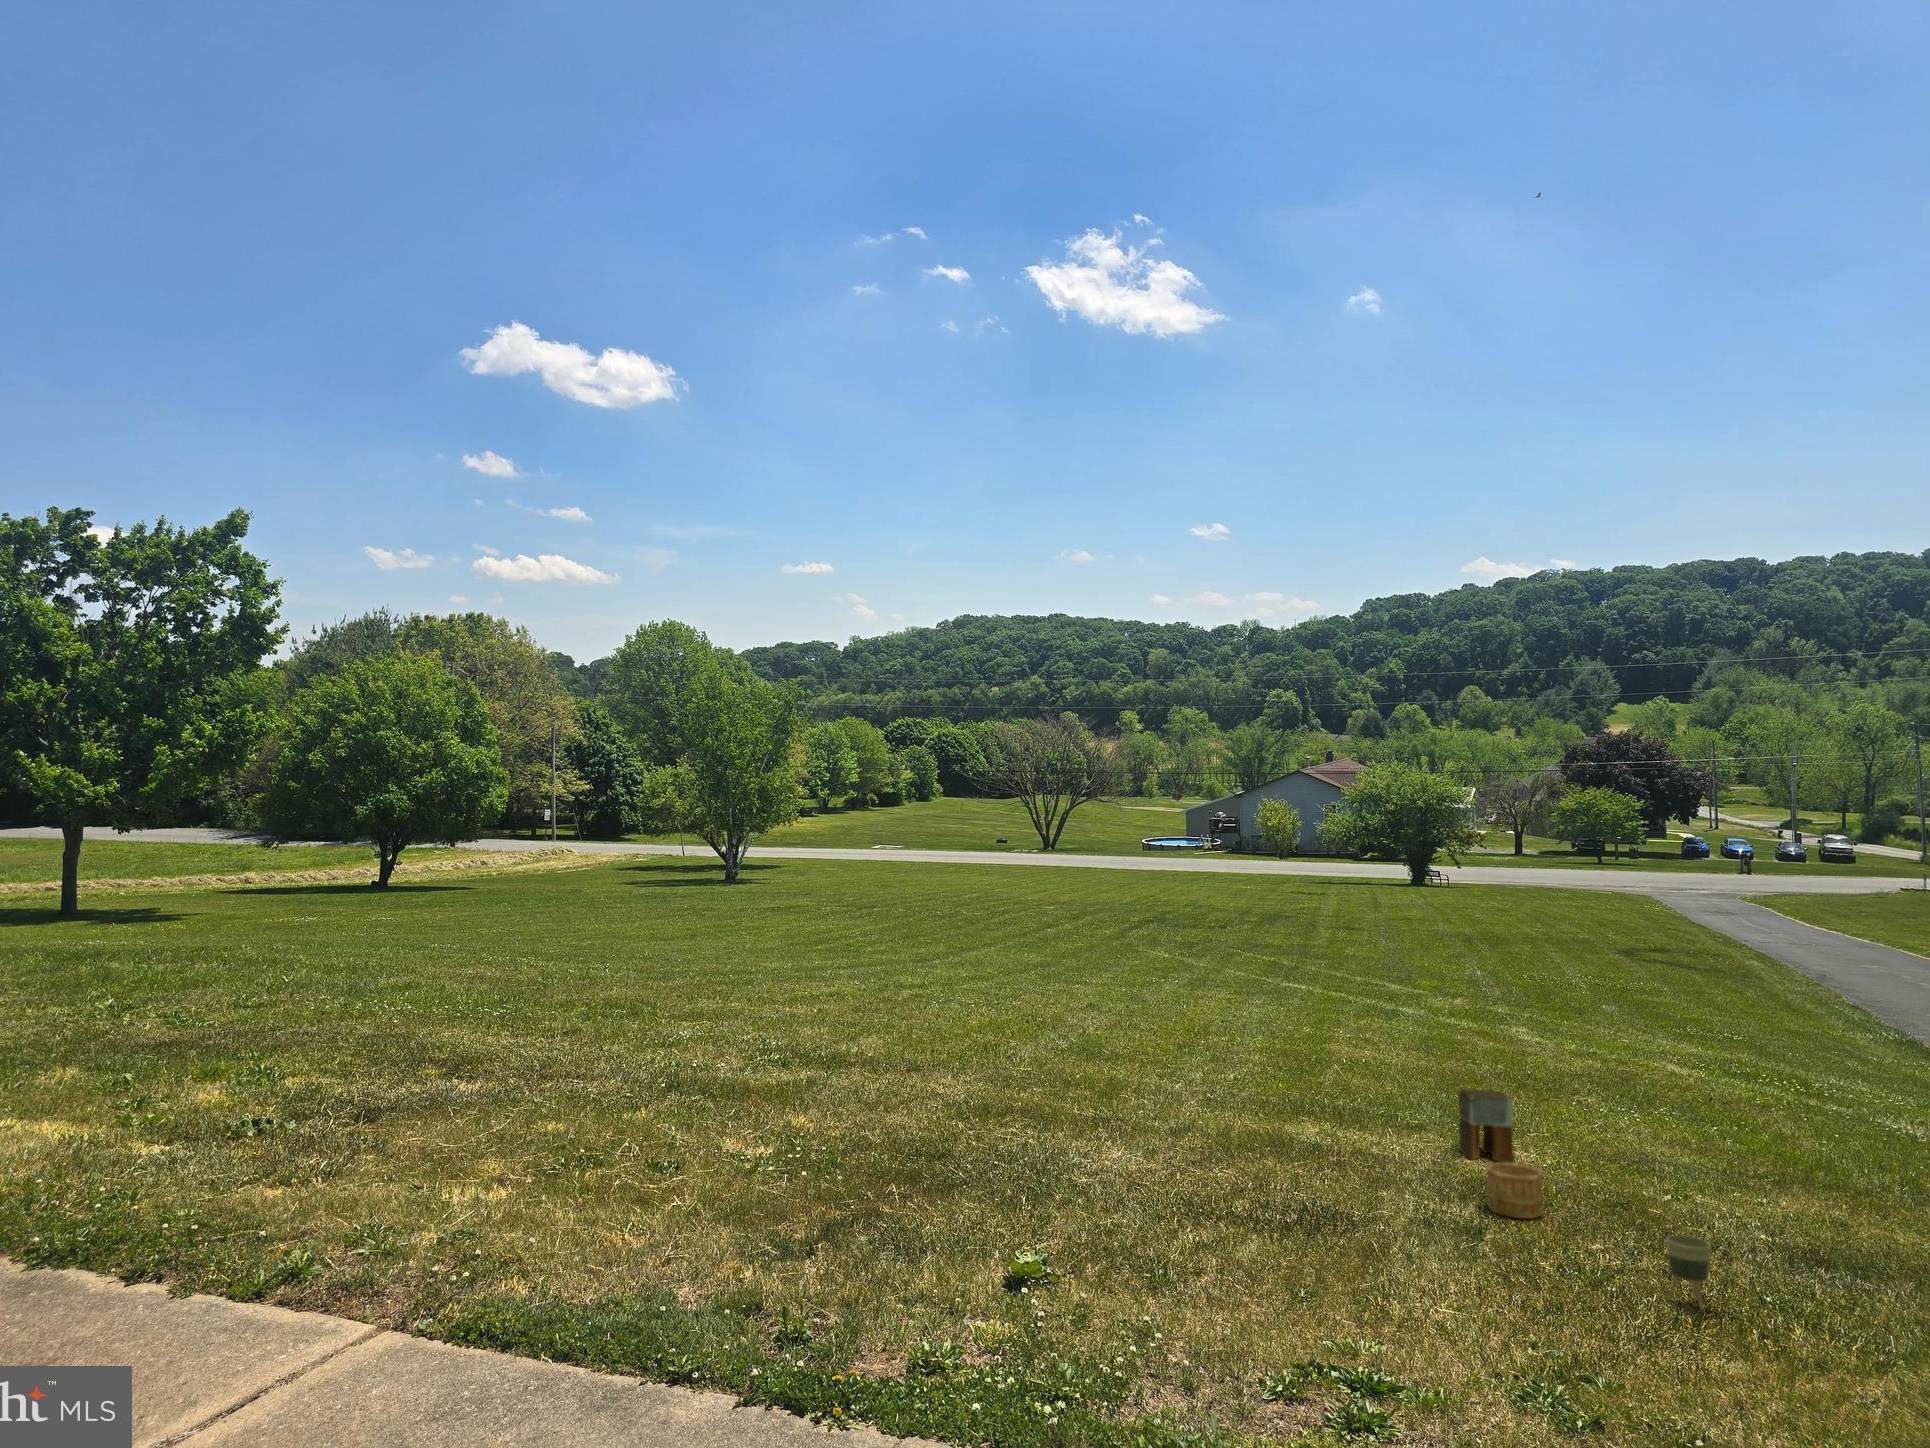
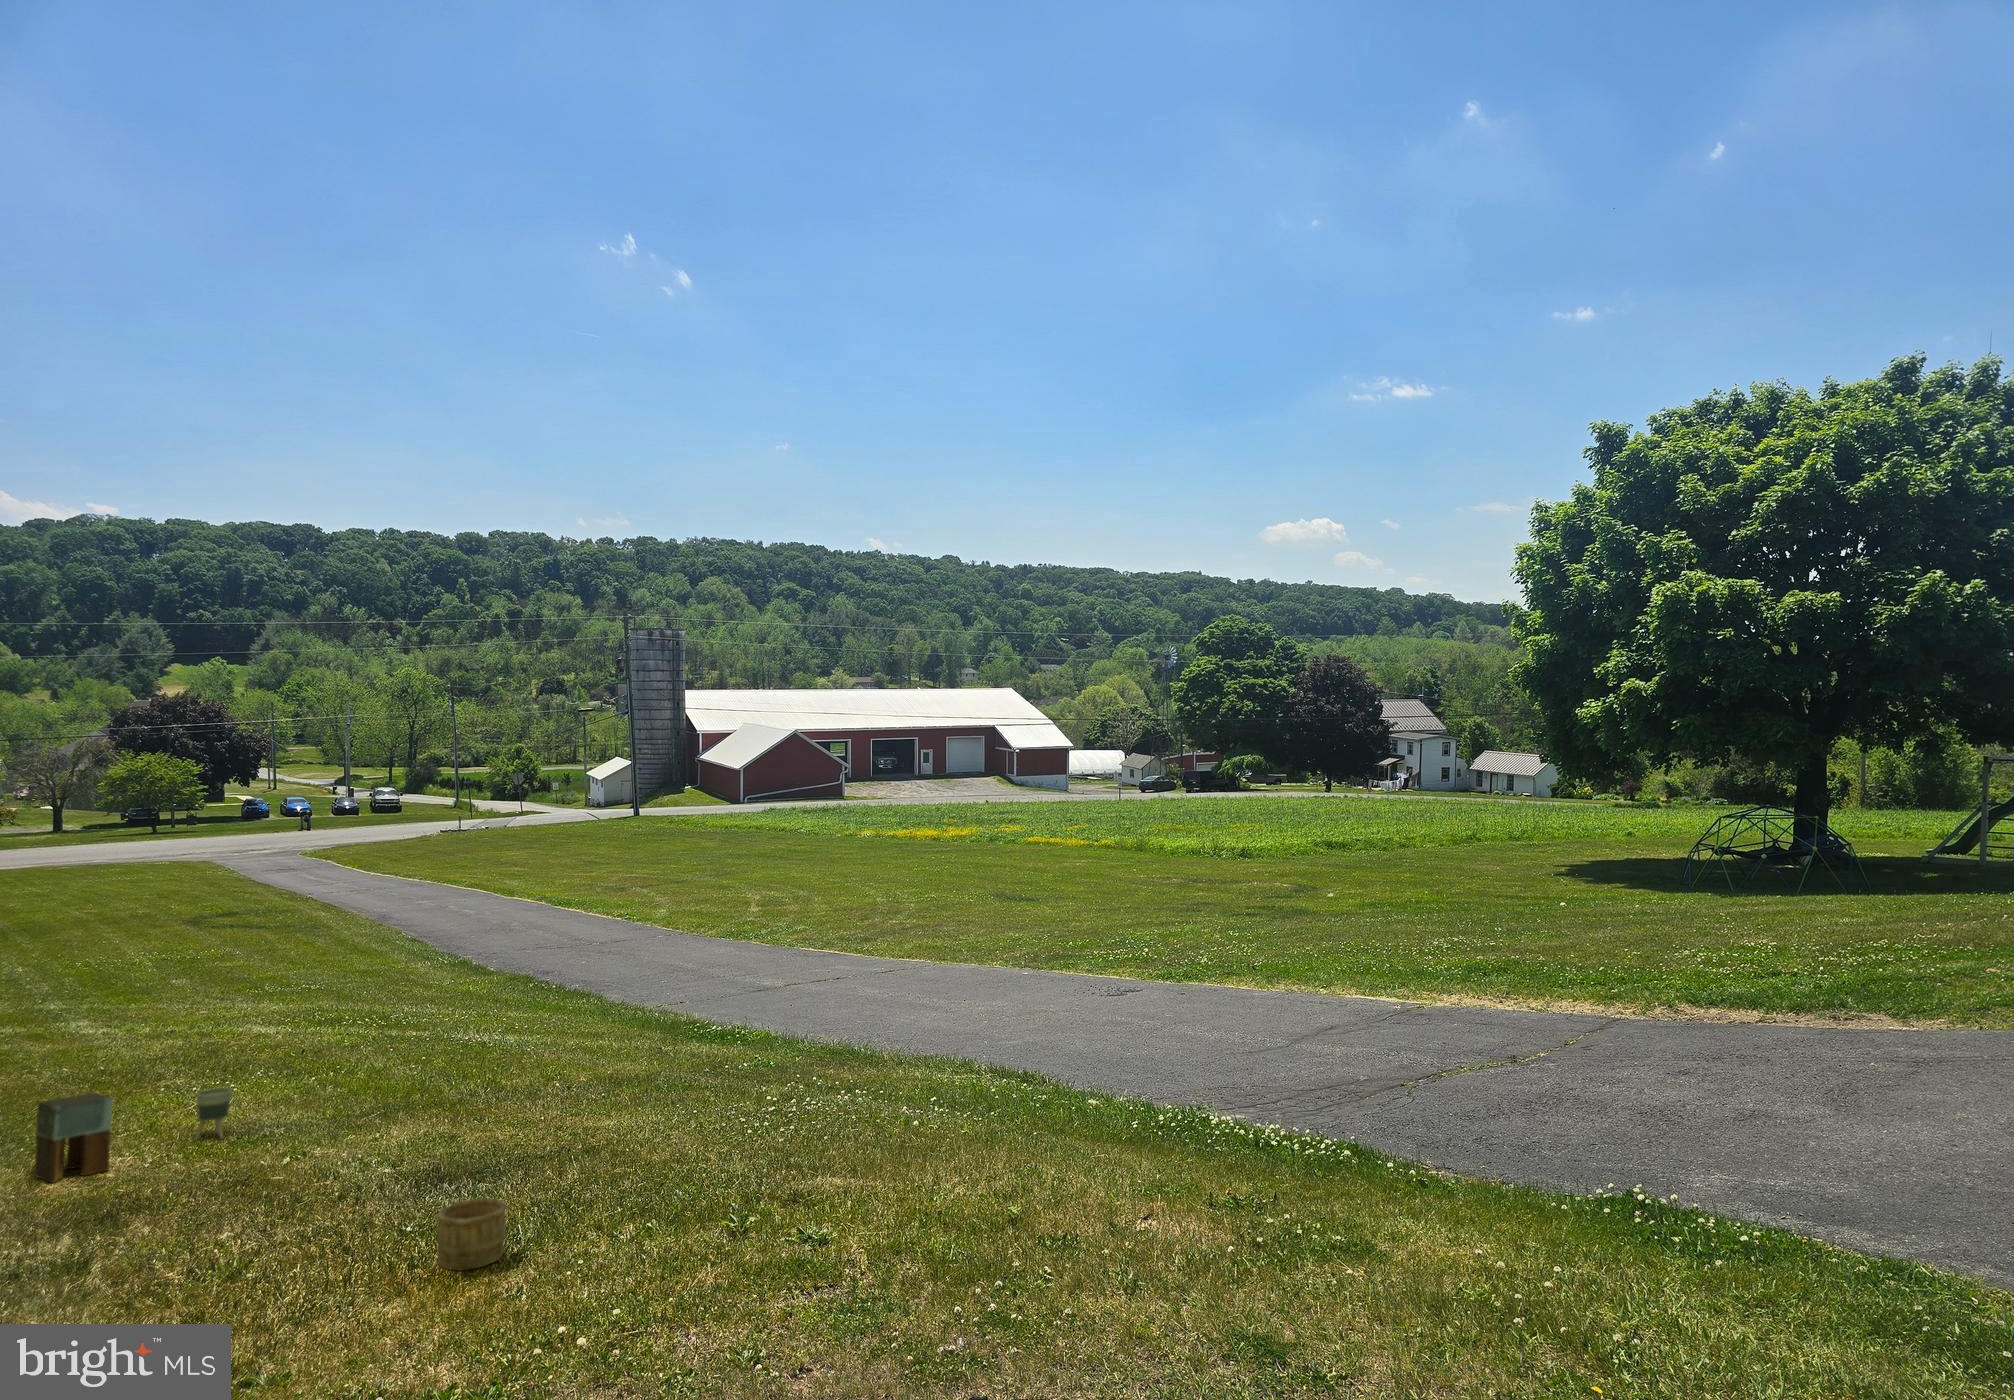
wooden bucket: present [1485,1162,1543,1219] -> present [436,1198,507,1271]
planter: present [1666,1235,1711,1310] -> present [195,1088,232,1140]

